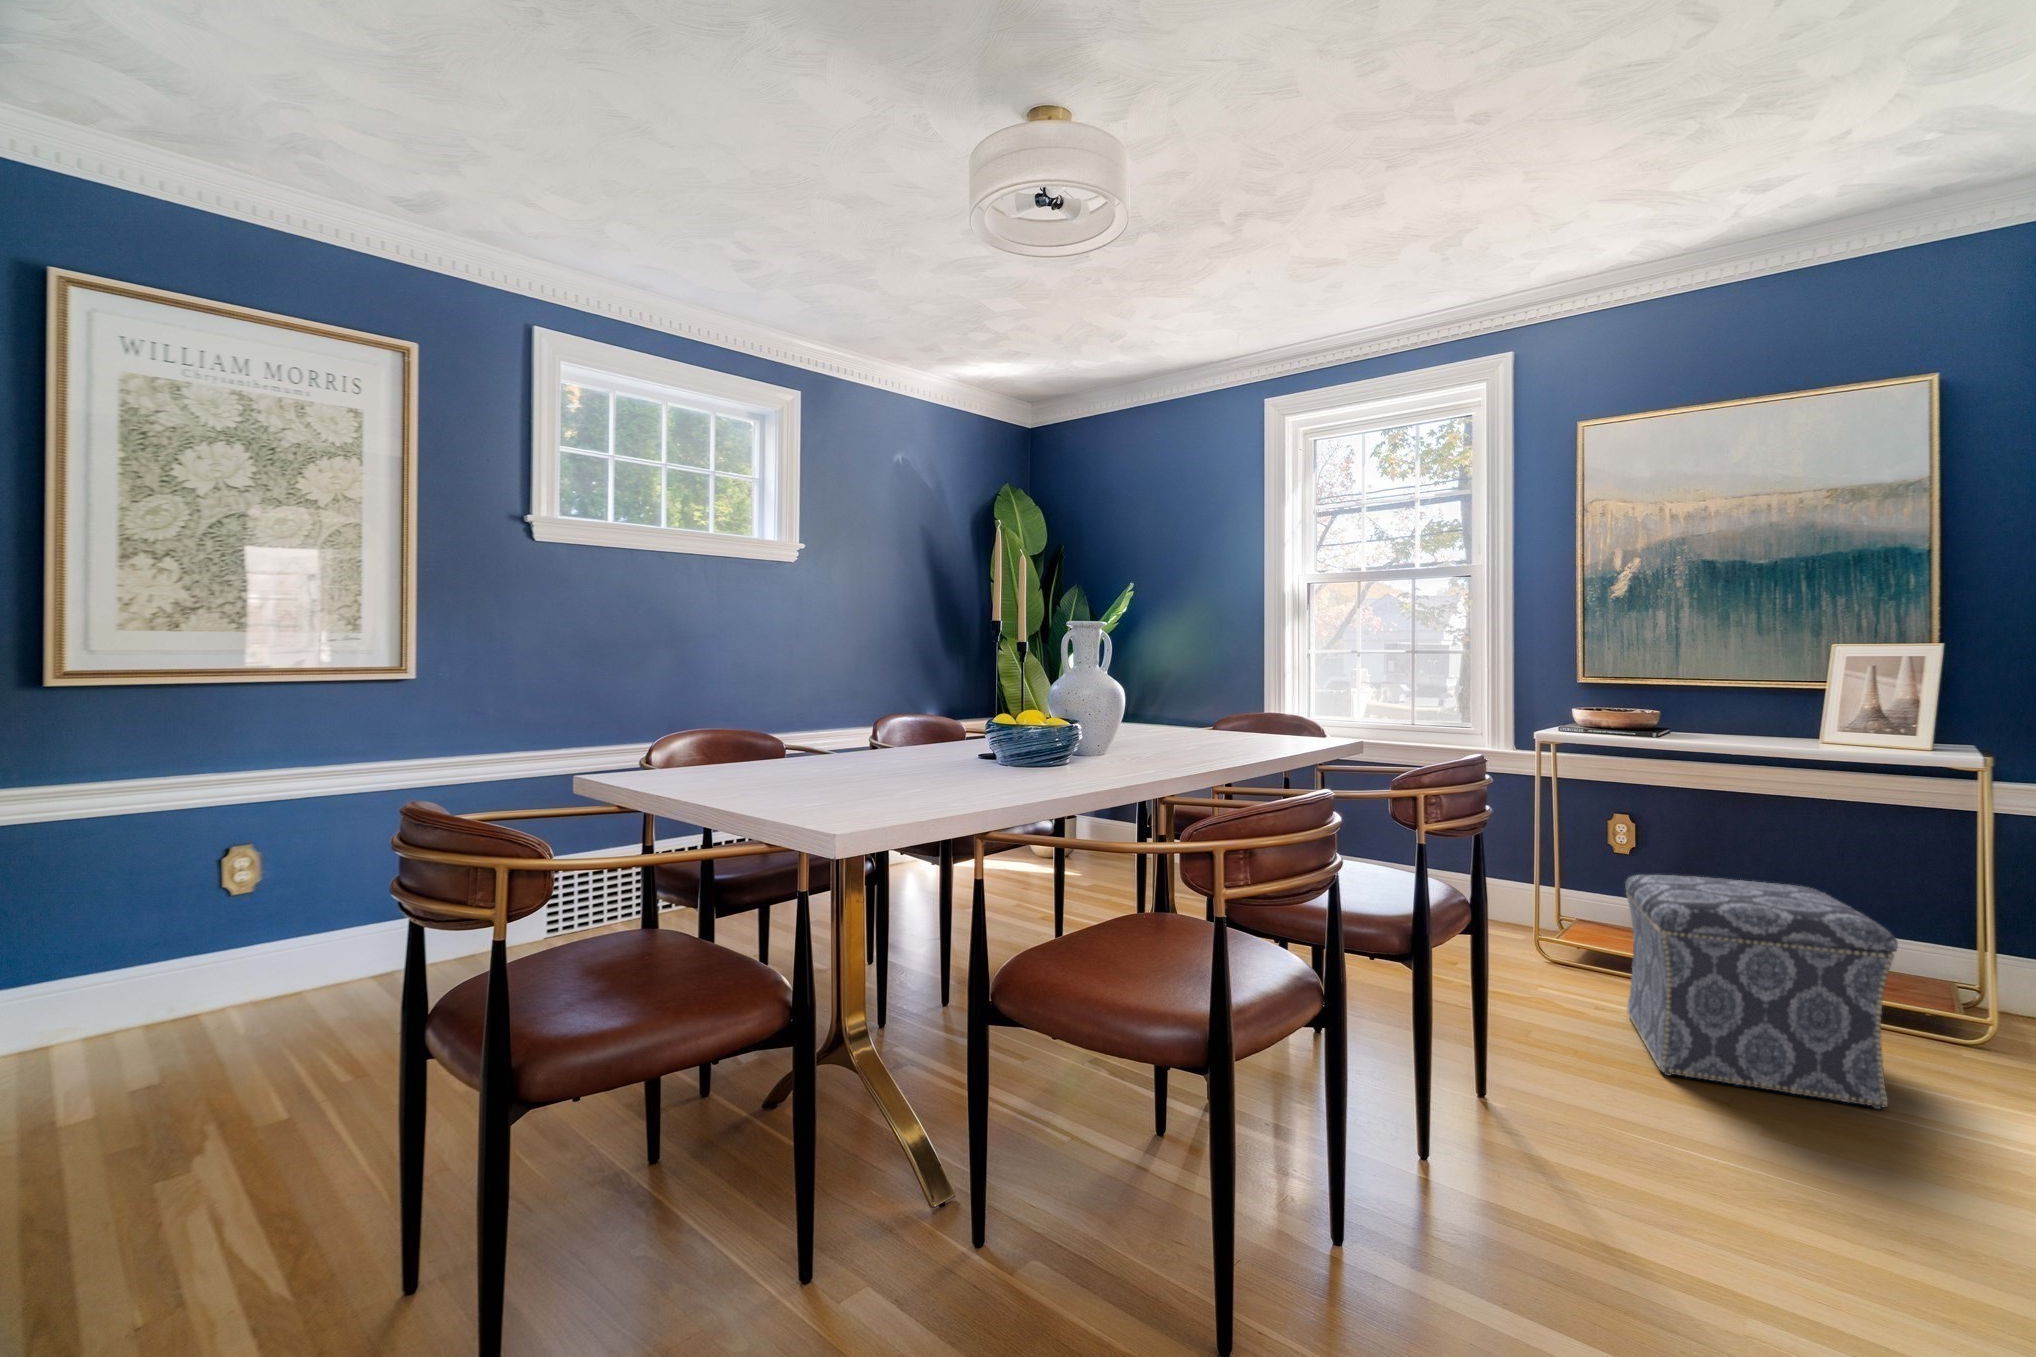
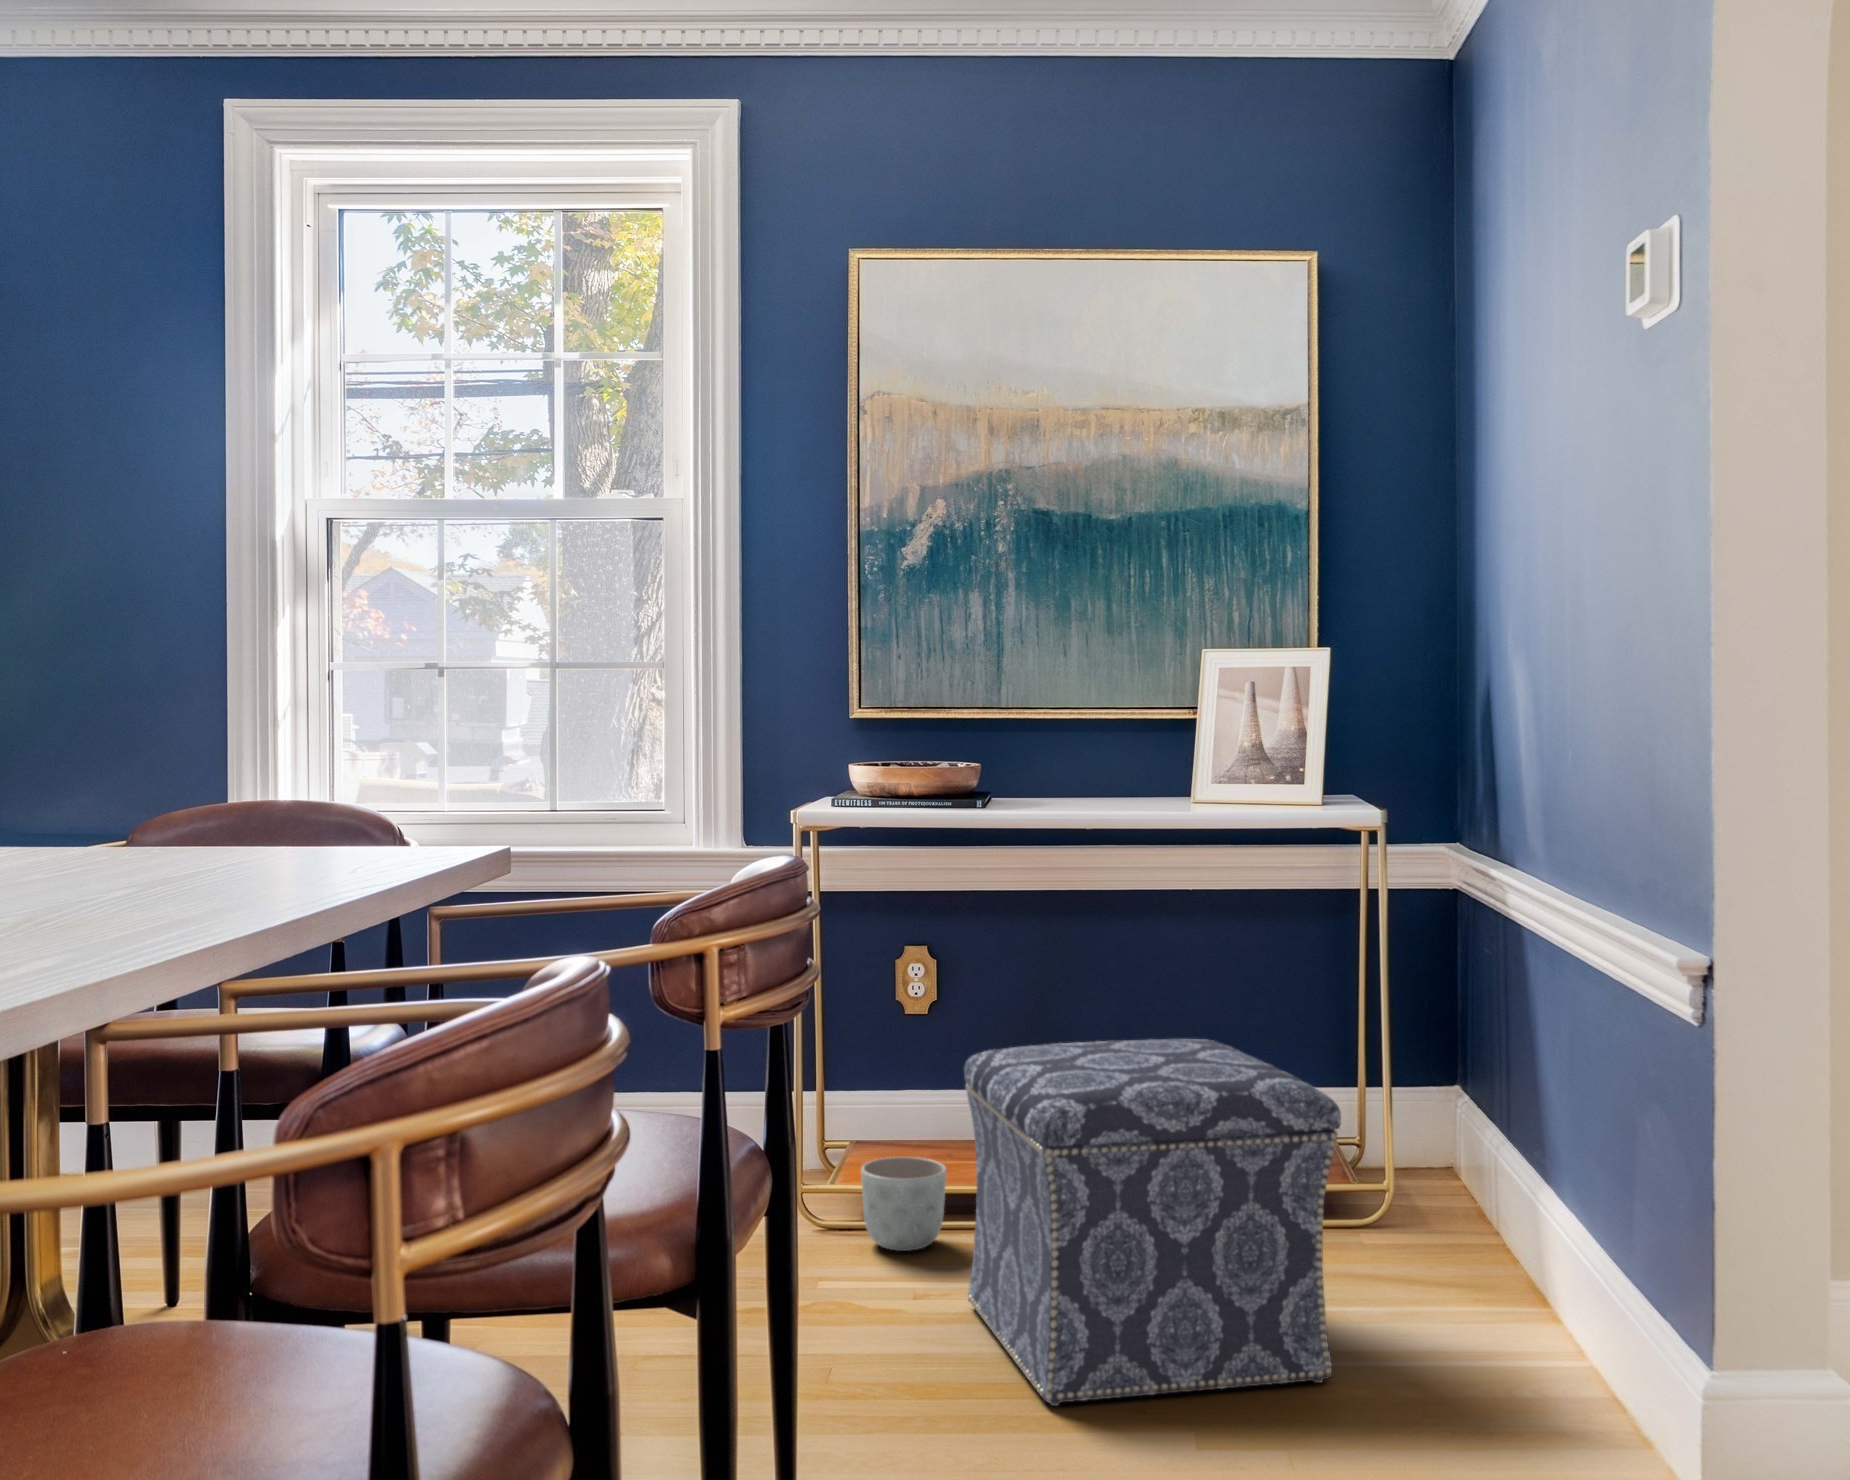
planter: none [1568,929,1624,982] -> present [861,1157,947,1251]

